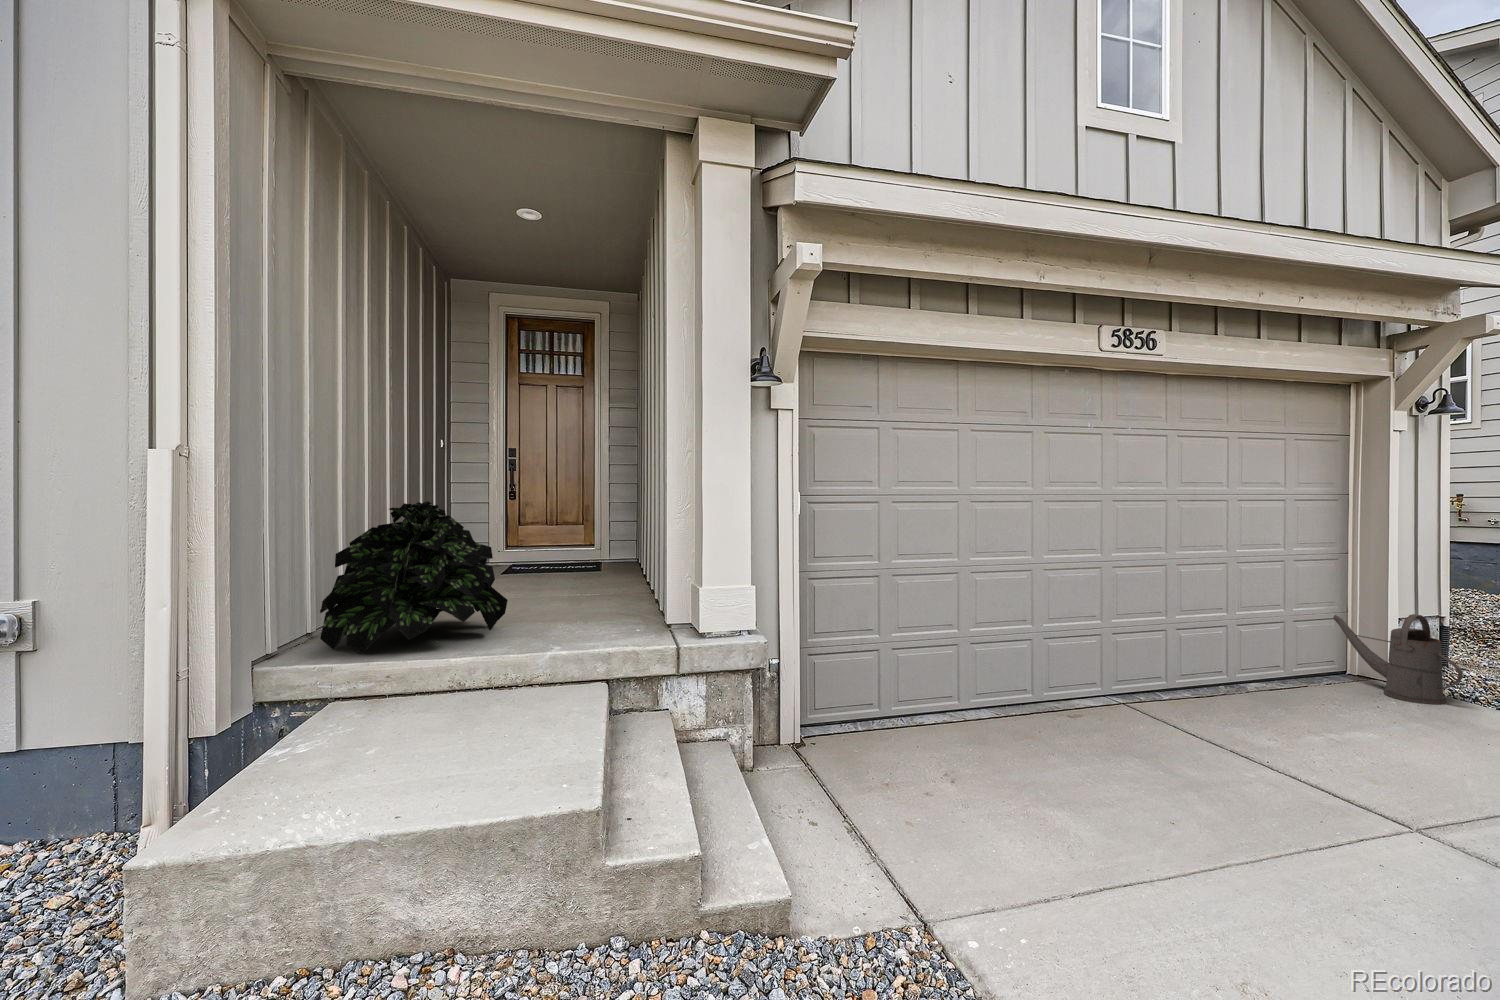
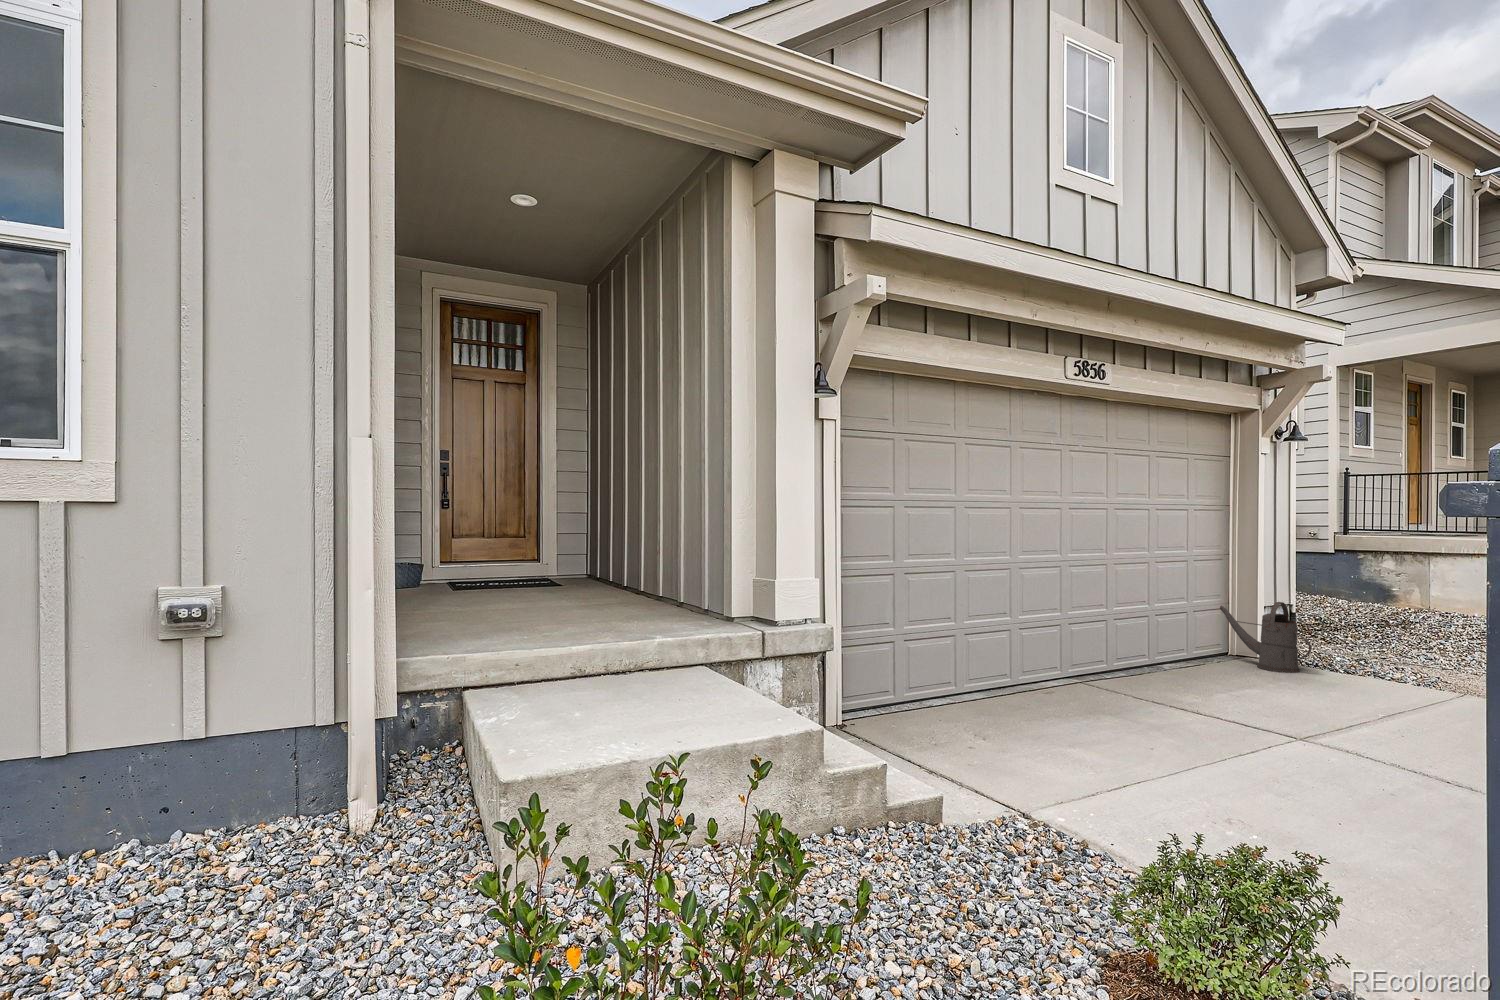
potted plant: present [320,501,508,653] -> none [404,497,584,645]

